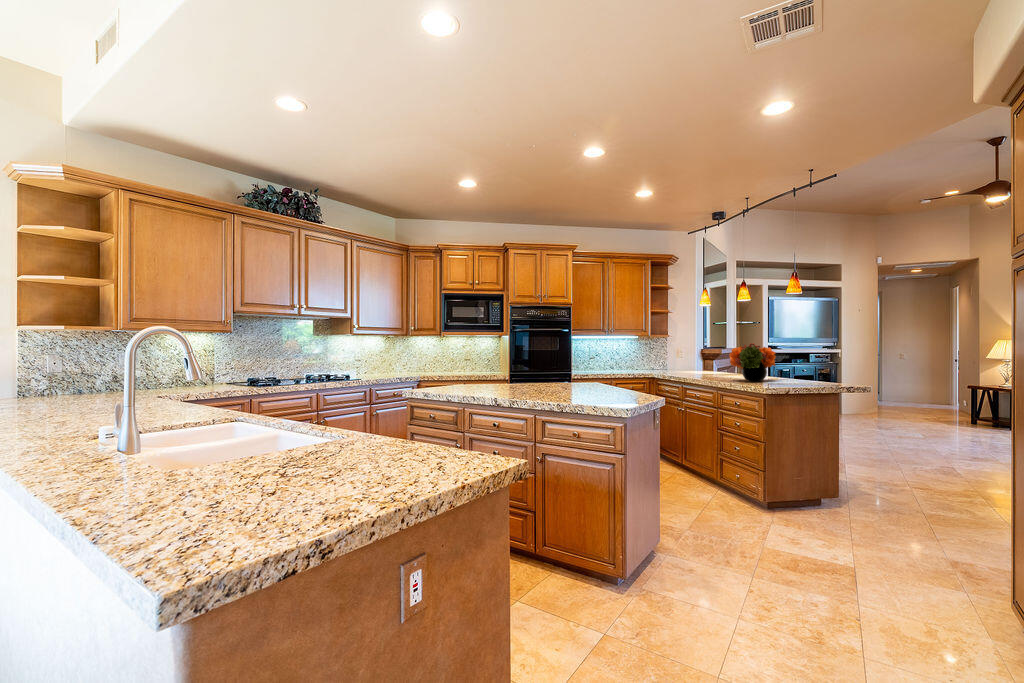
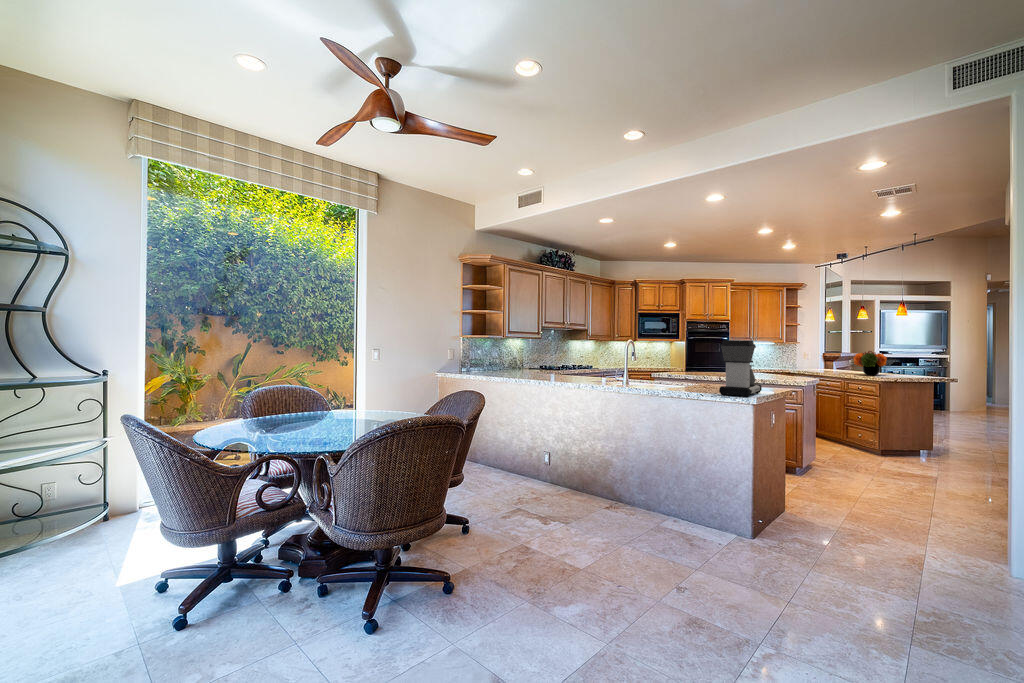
coffee maker: none [153,282,399,534] -> present [719,340,762,397]

